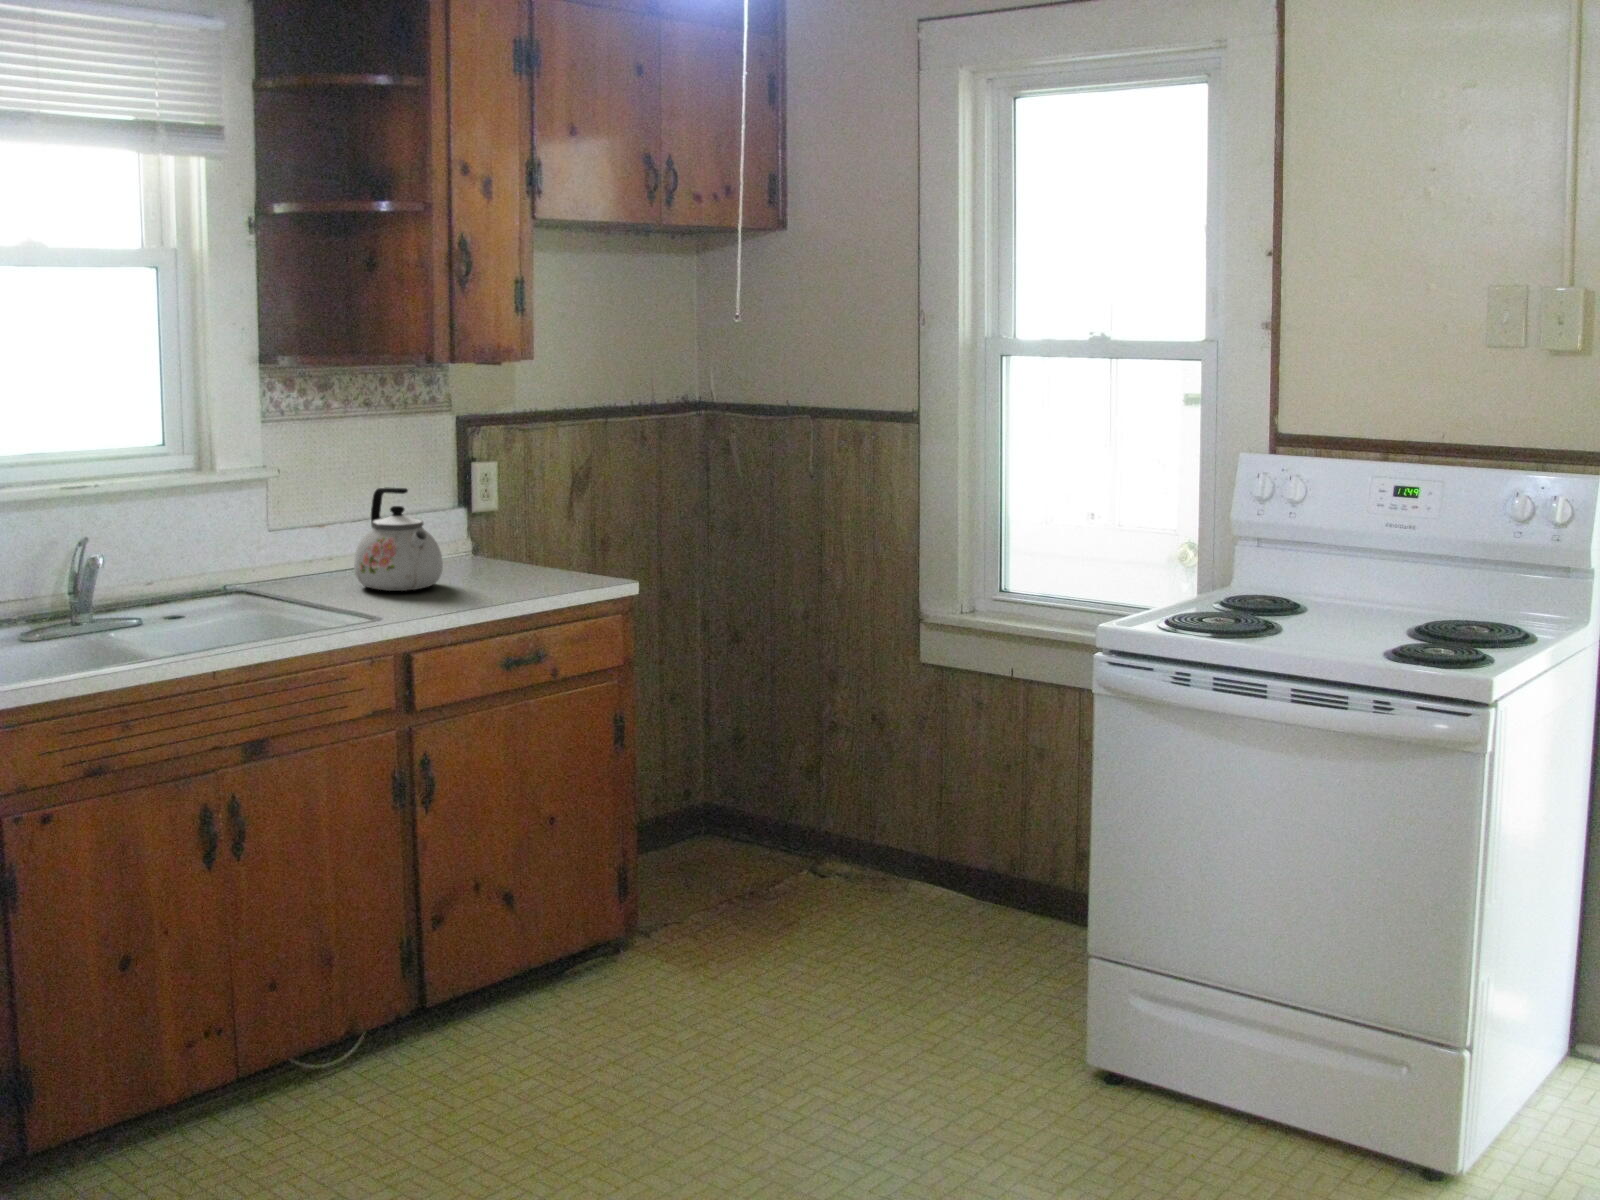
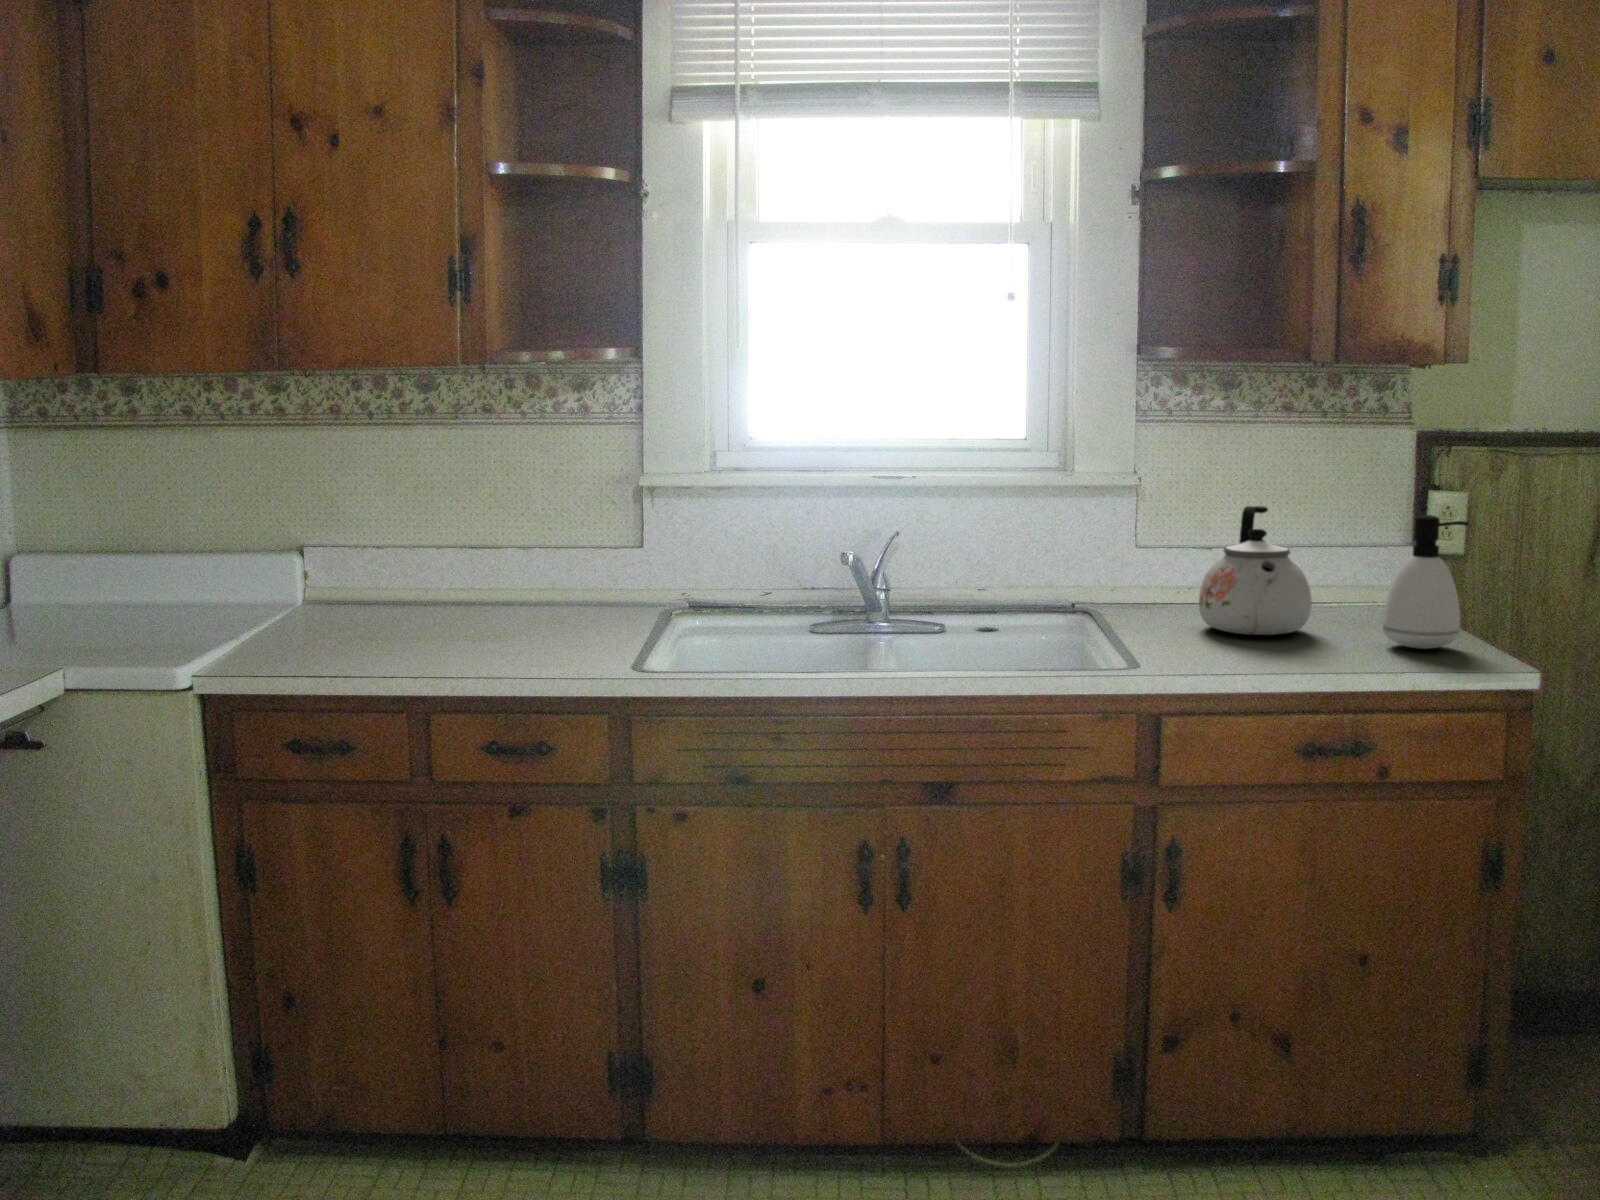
soap dispenser: none [498,486,551,585] -> present [1383,515,1469,649]

